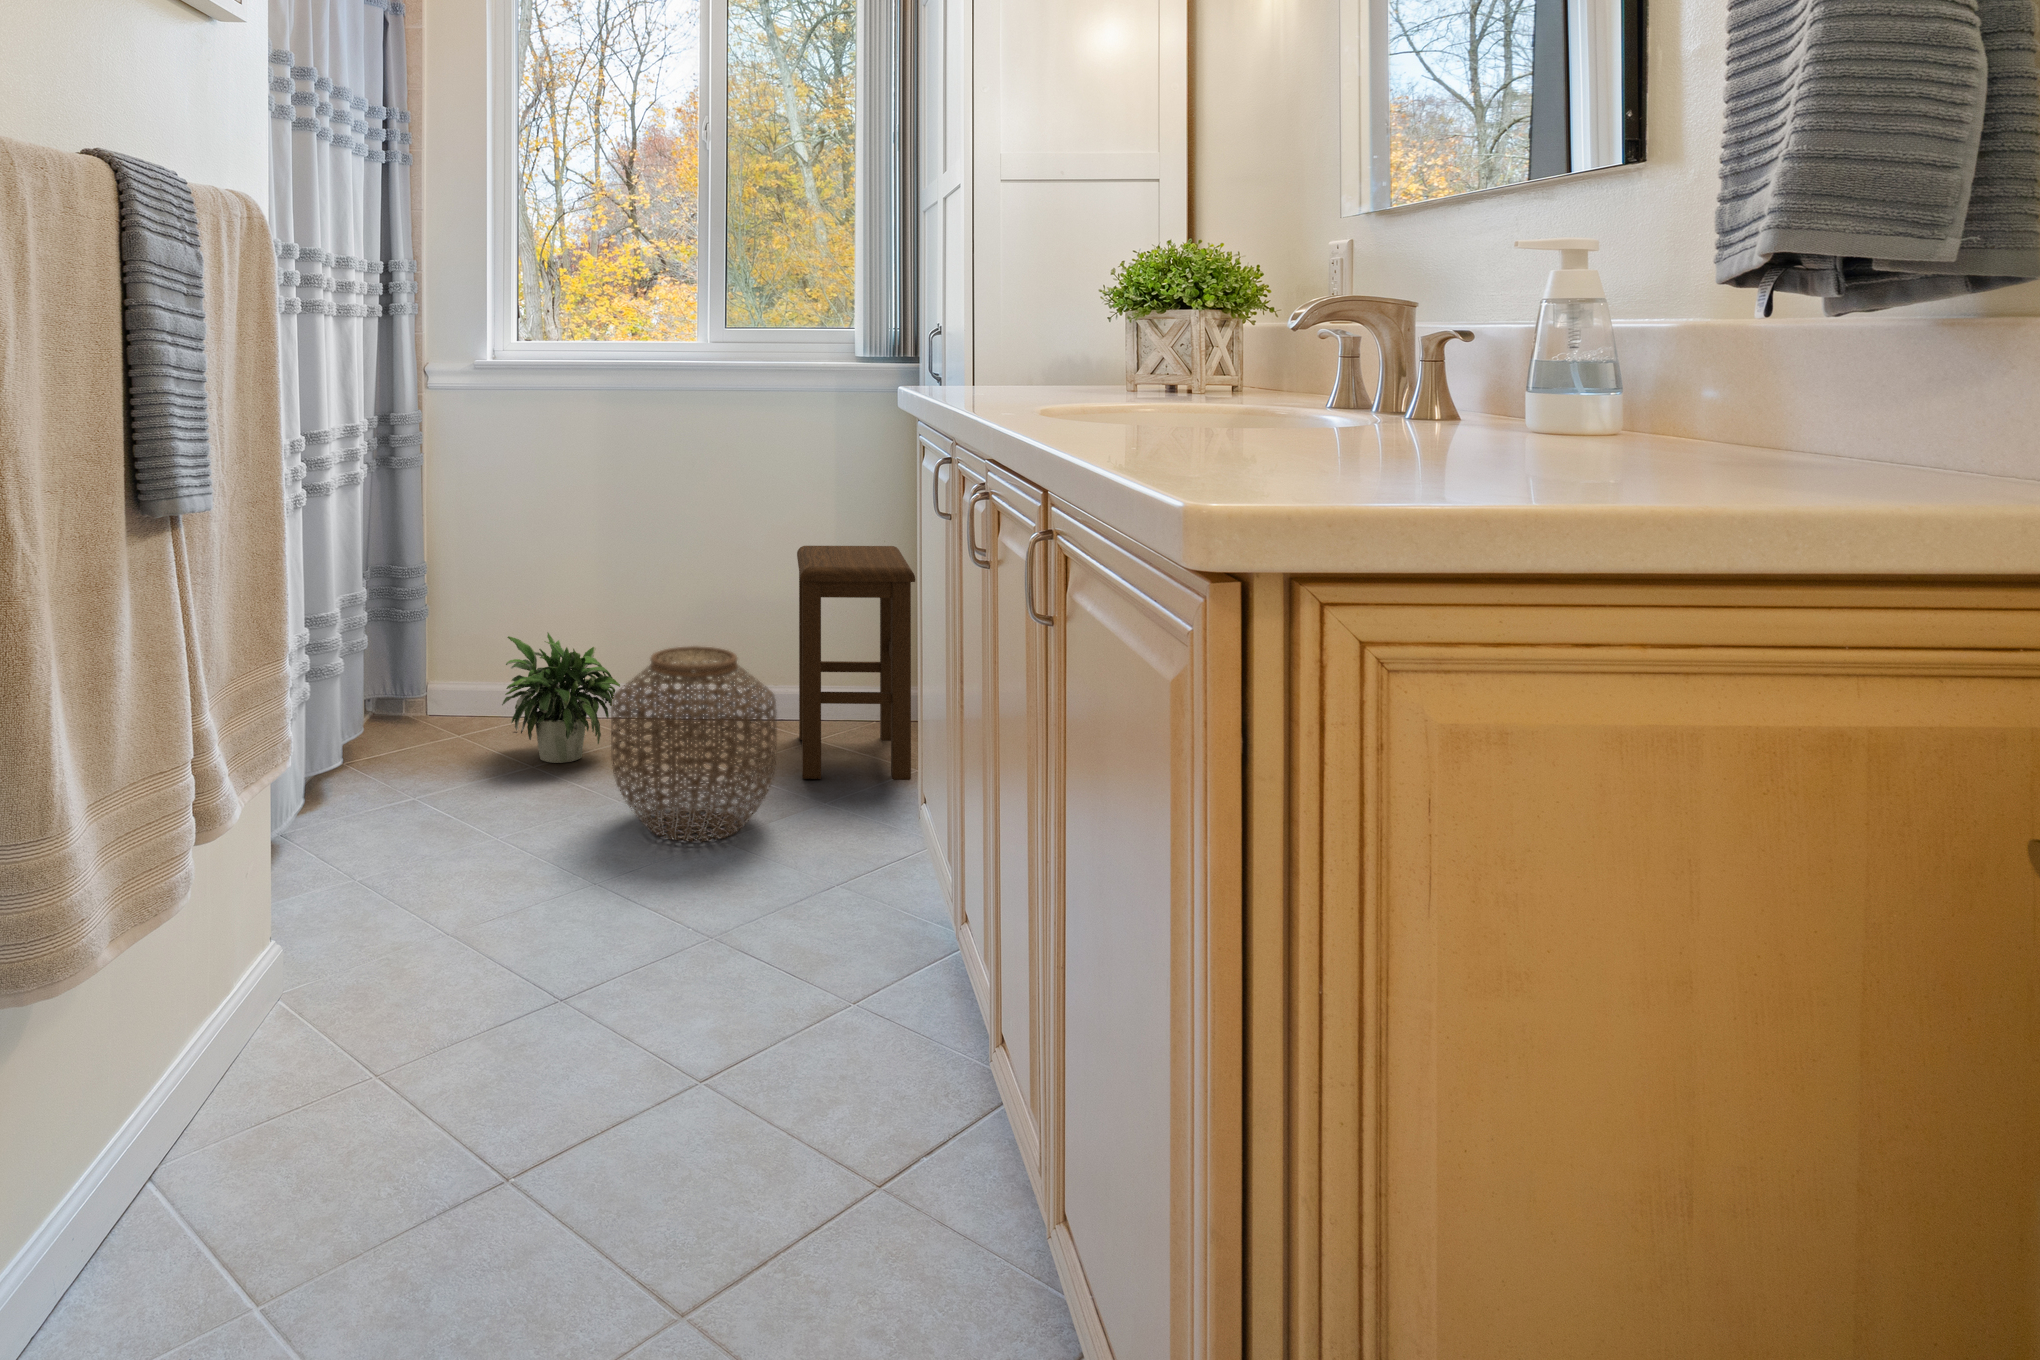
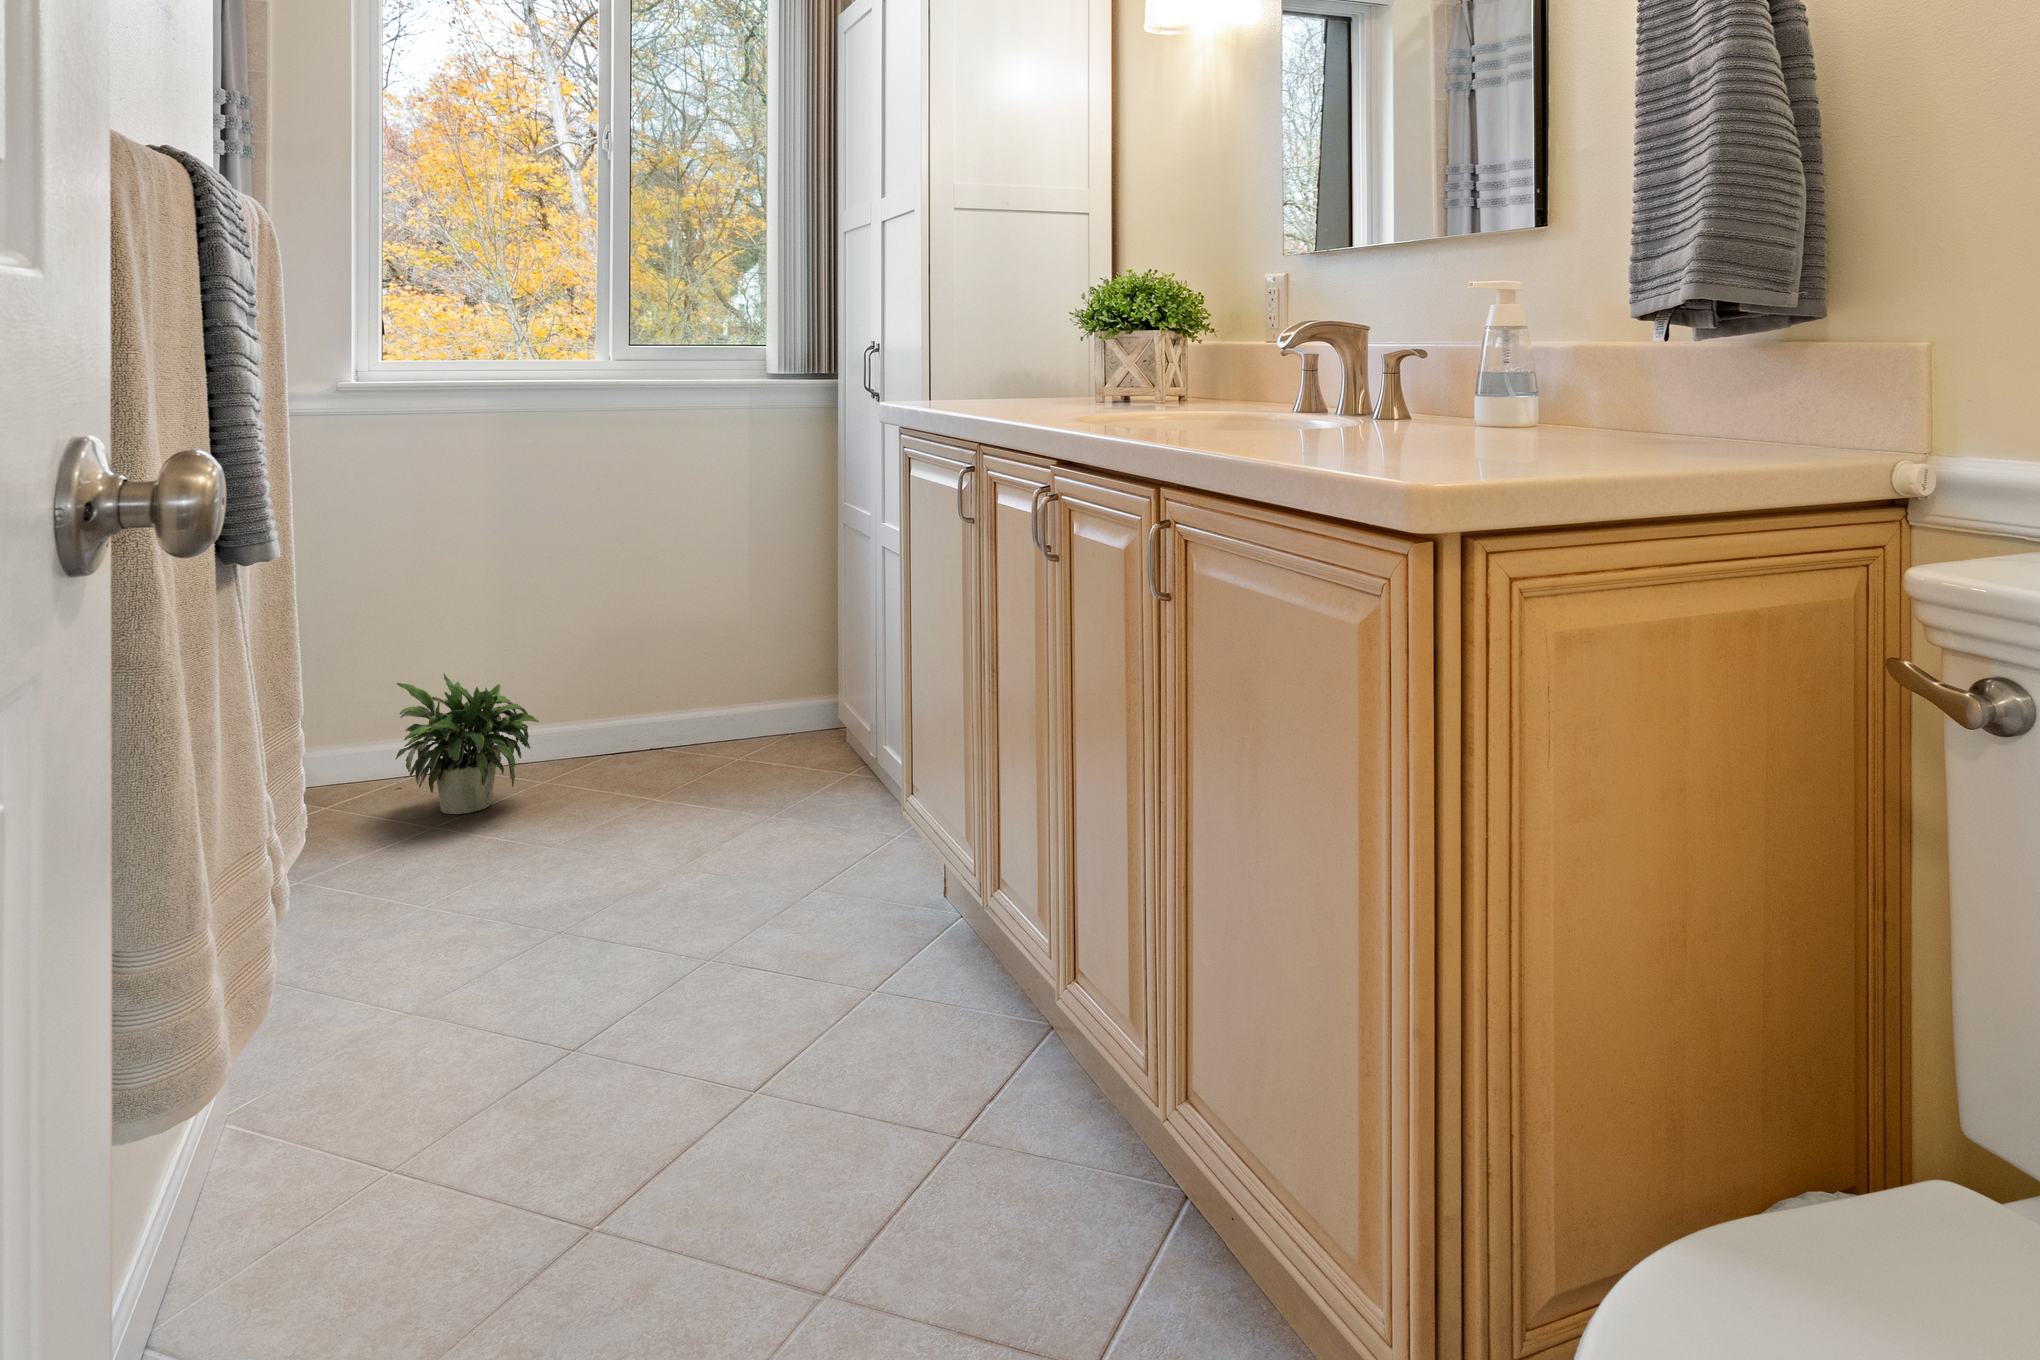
stool: present [797,546,915,780] -> none [720,554,854,791]
woven basket: present [611,646,777,841] -> none [557,669,735,870]

